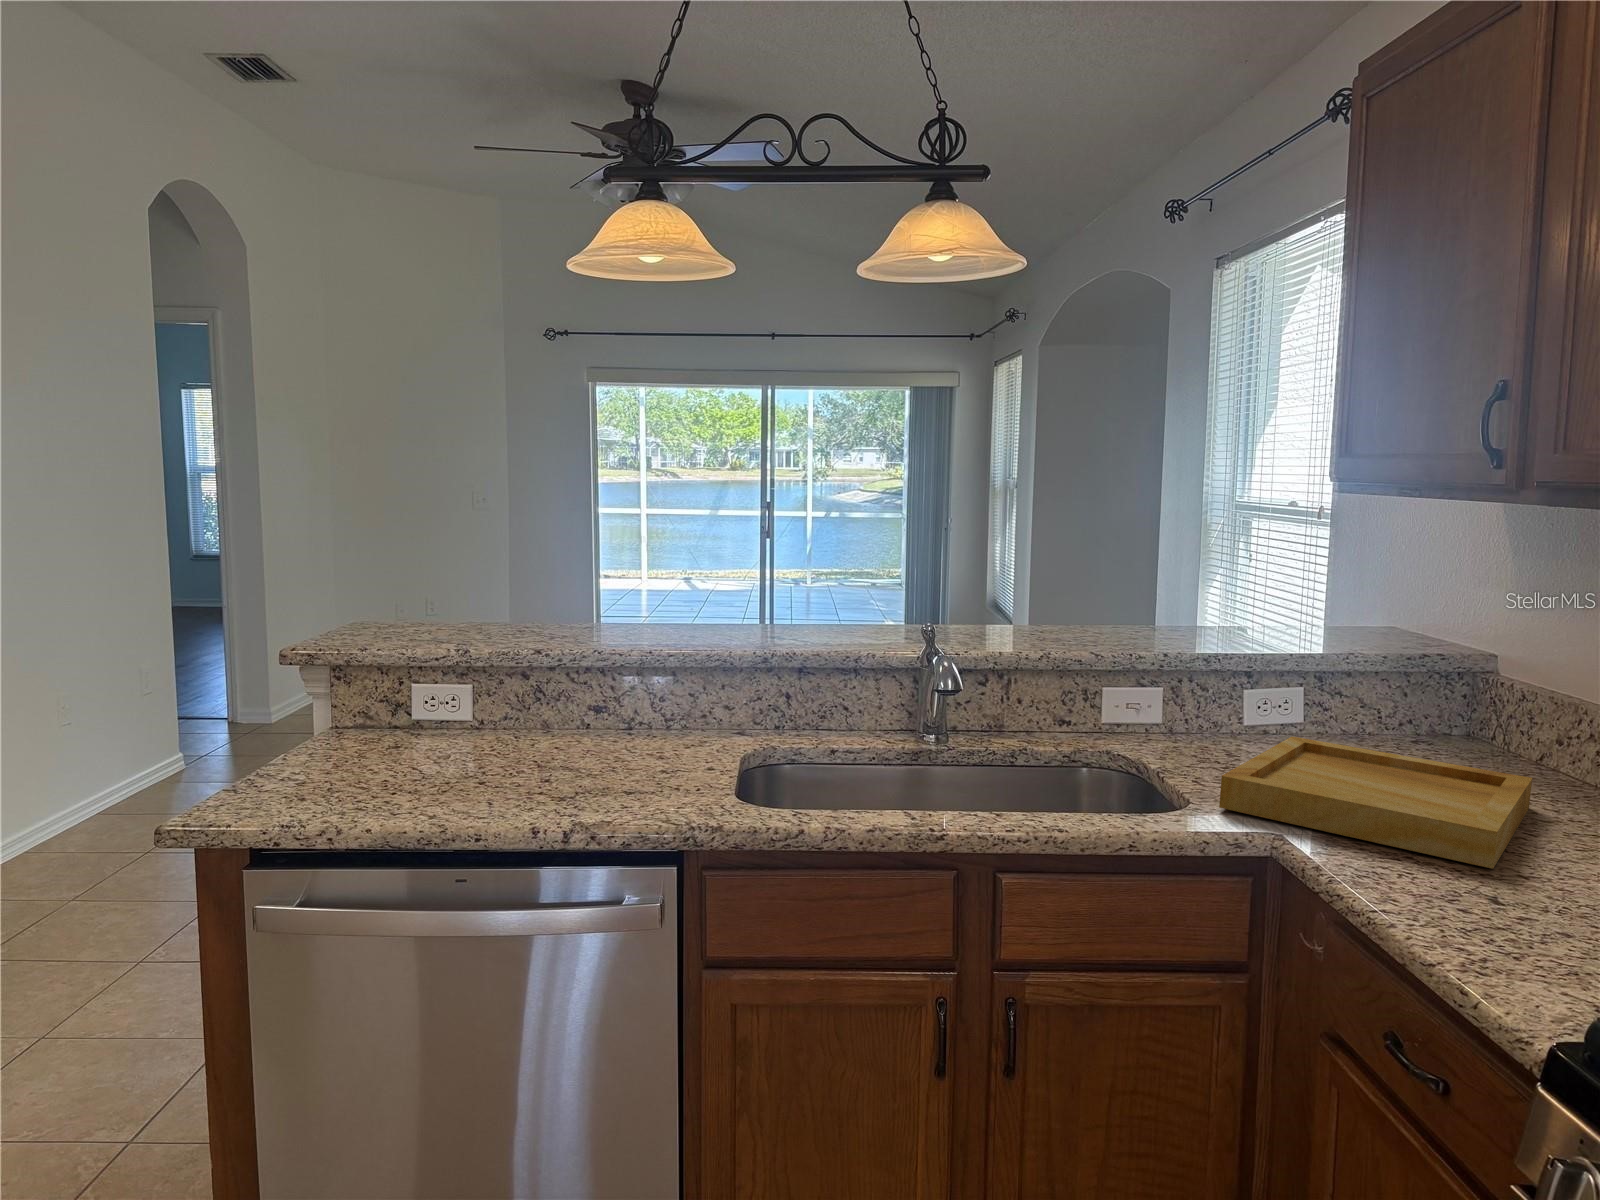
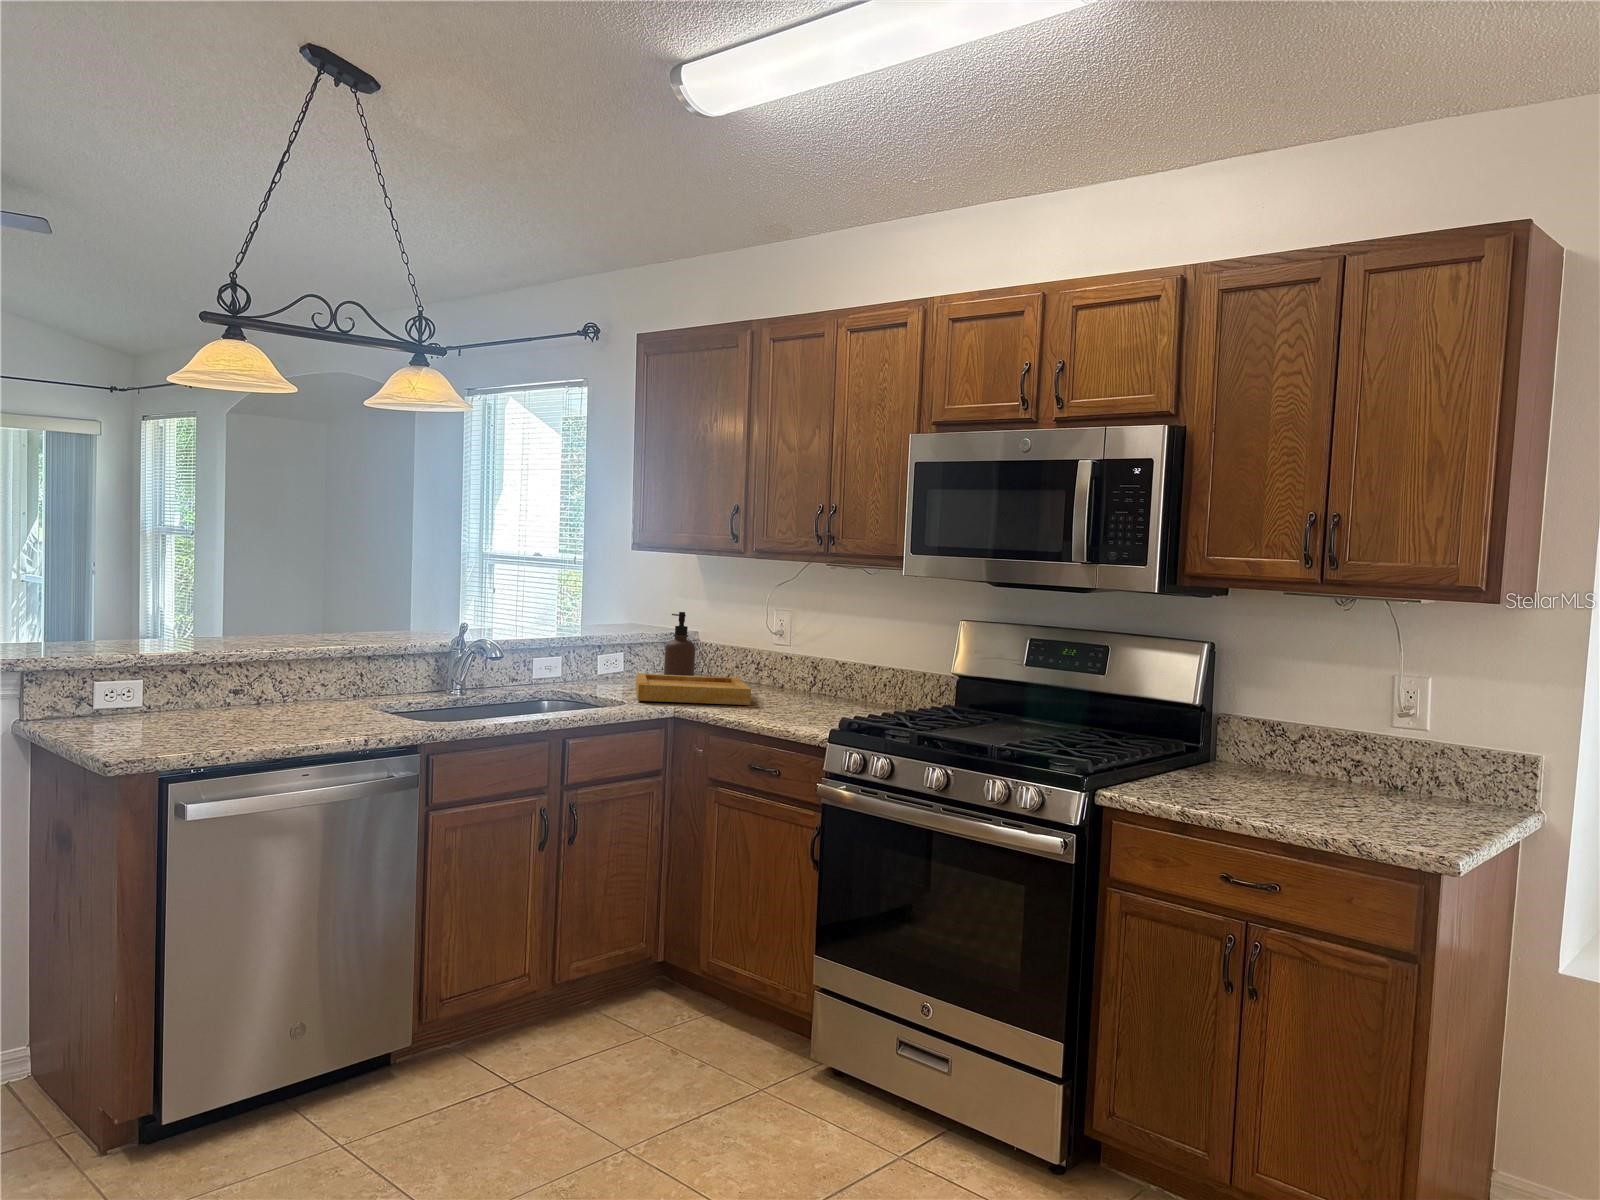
soap dispenser: none [1389,618,1462,758] -> present [664,612,695,676]

